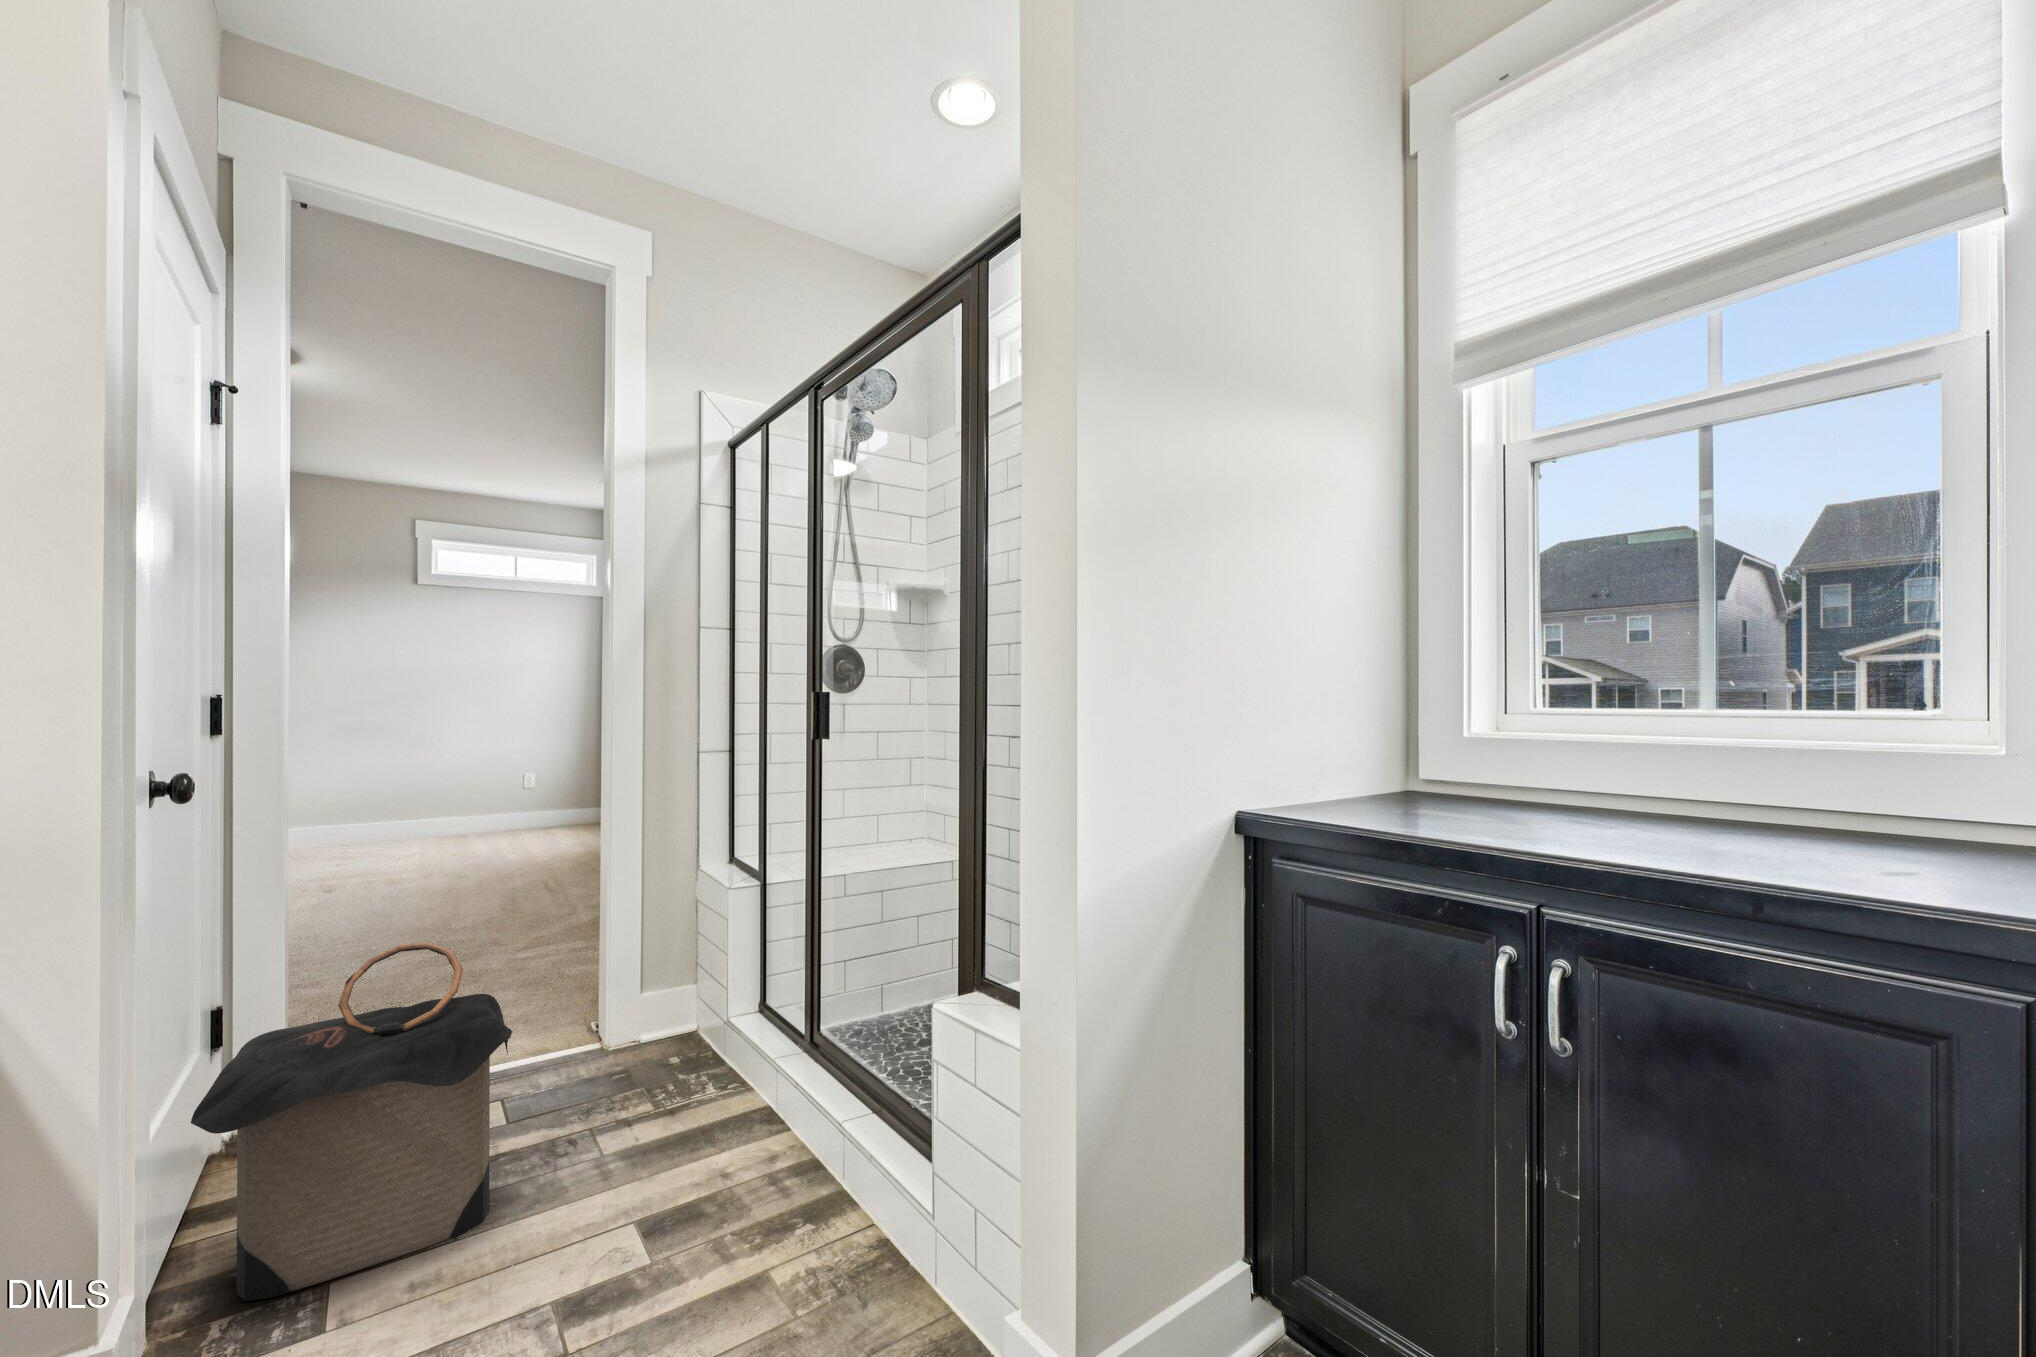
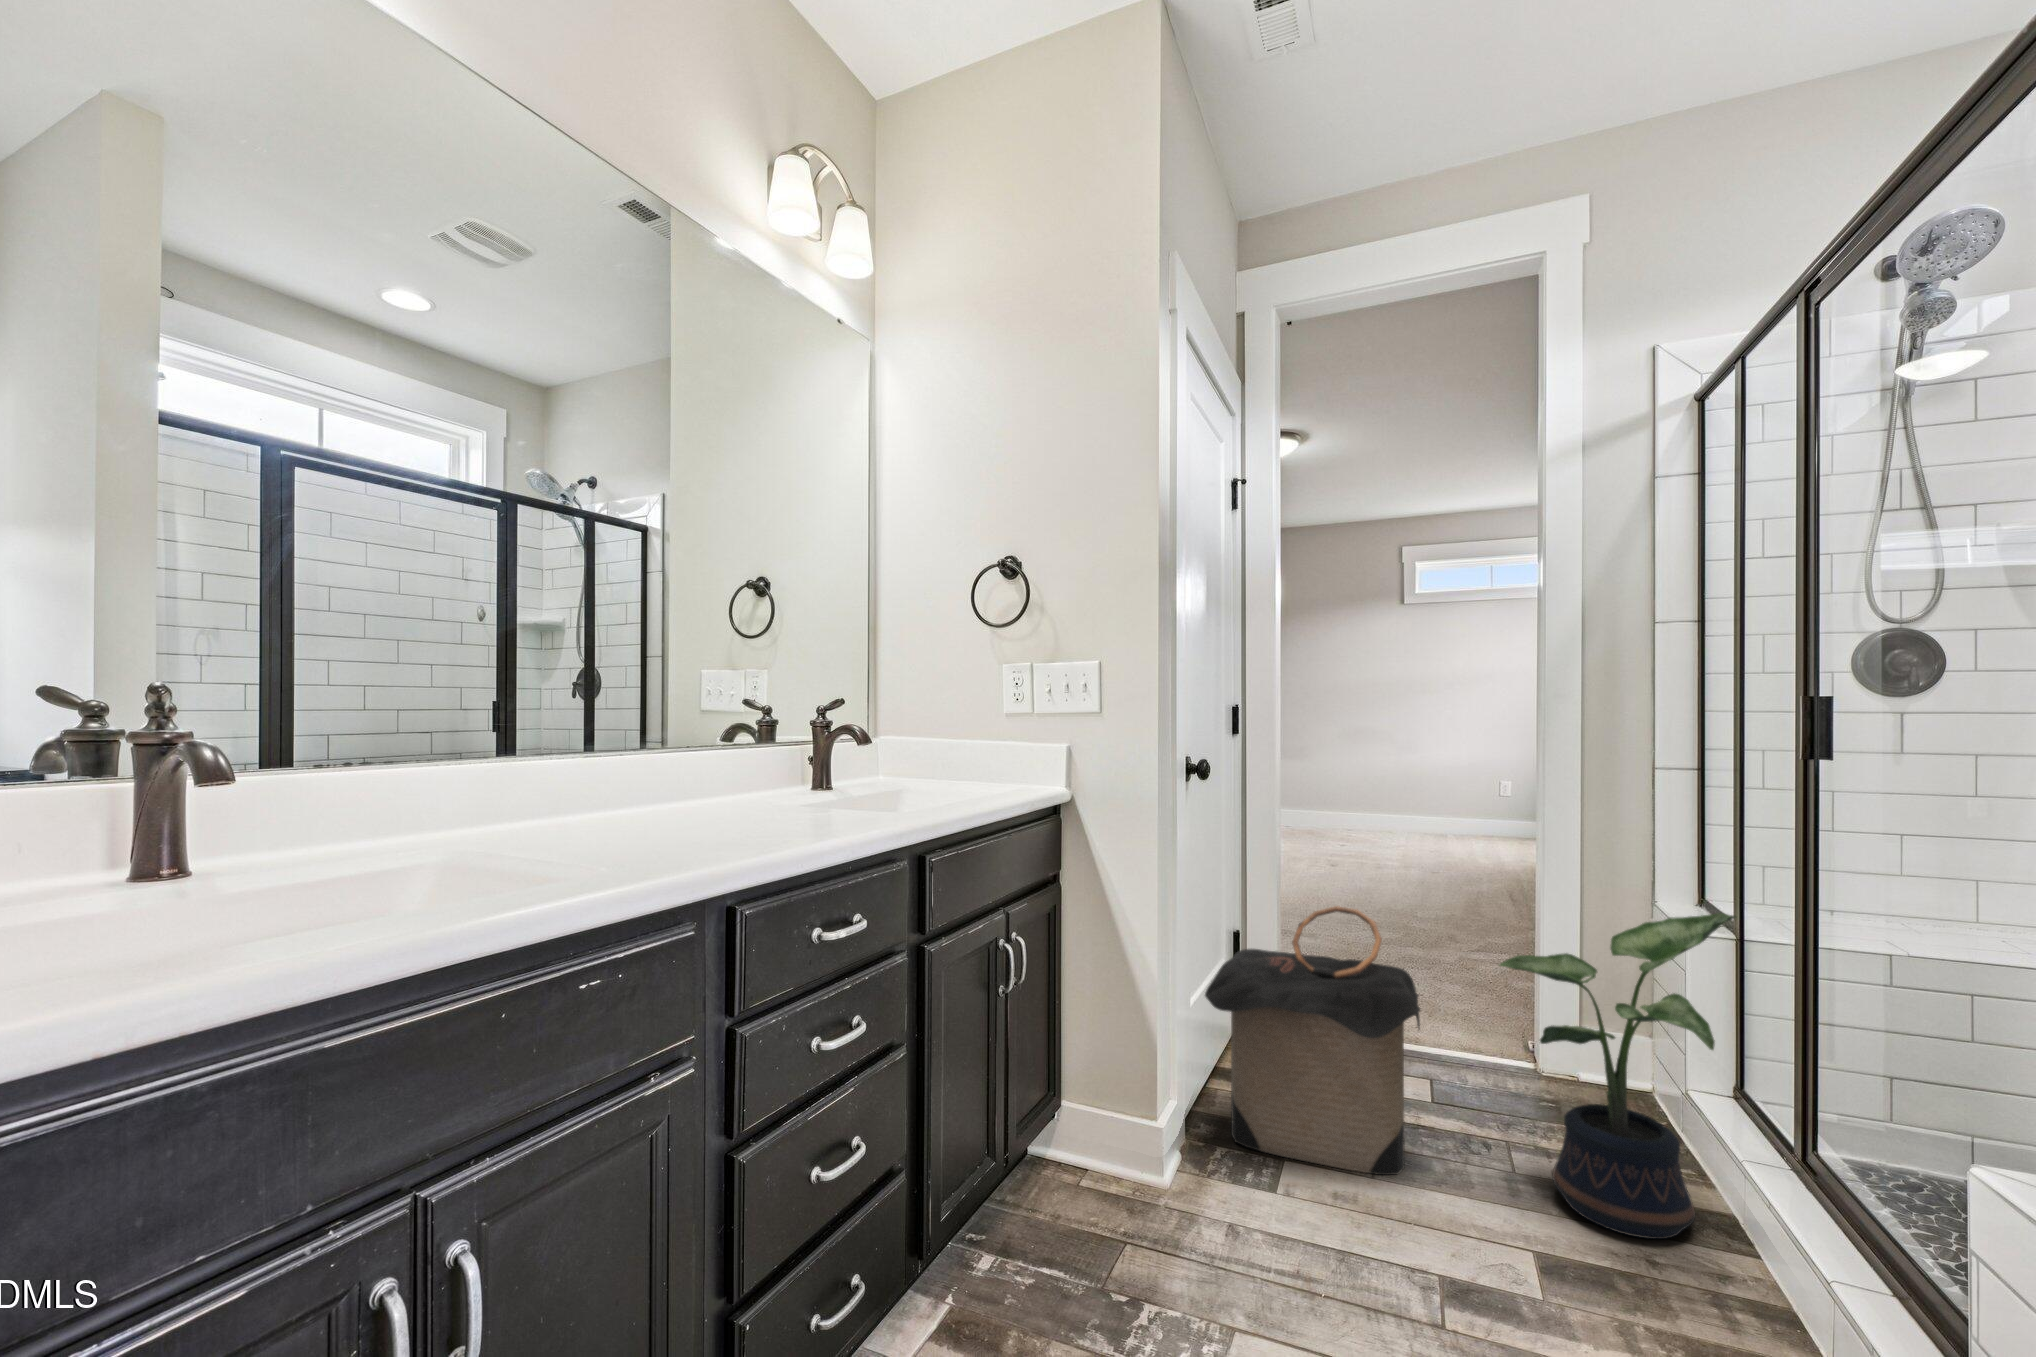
potted plant: none [590,865,772,1166] -> present [1499,913,1736,1239]

